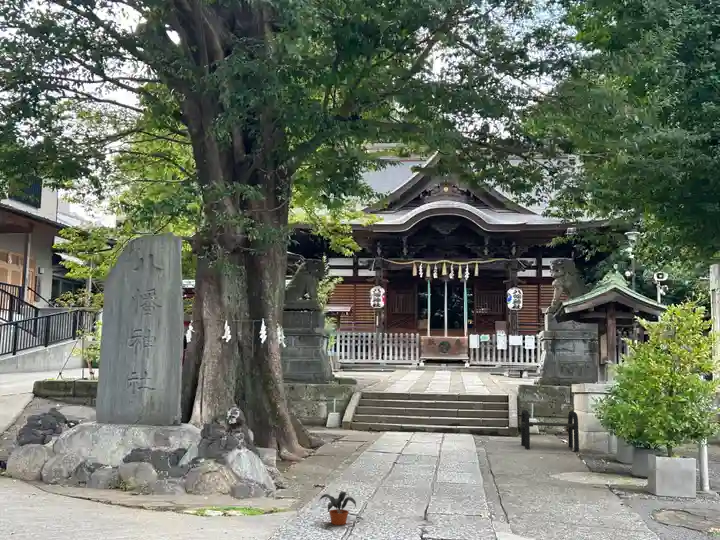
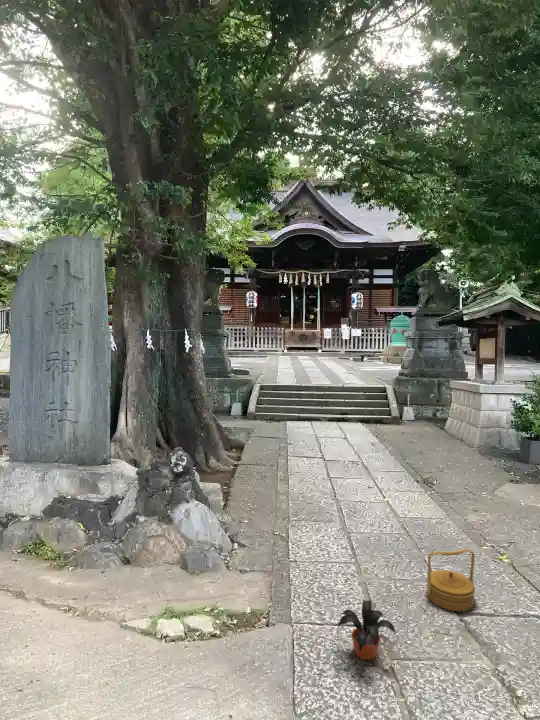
bench: present [521,409,579,451] -> none [406,402,459,438]
basket: none [408,474,446,517] -> present [427,549,475,611]

